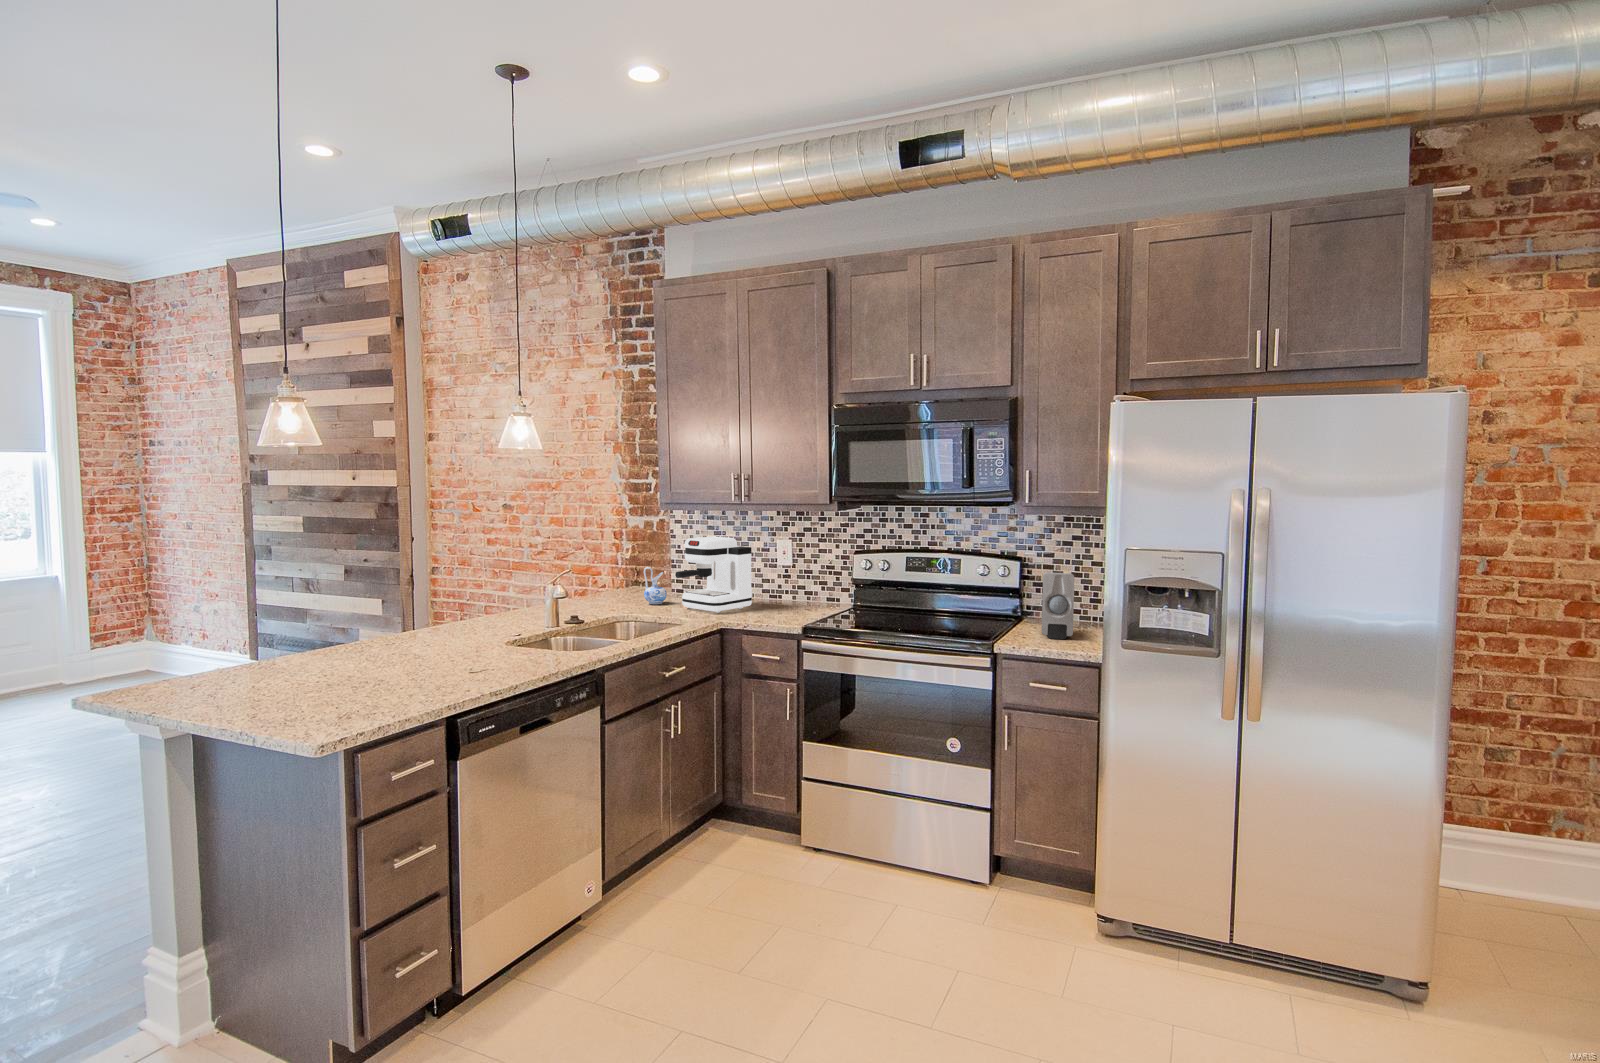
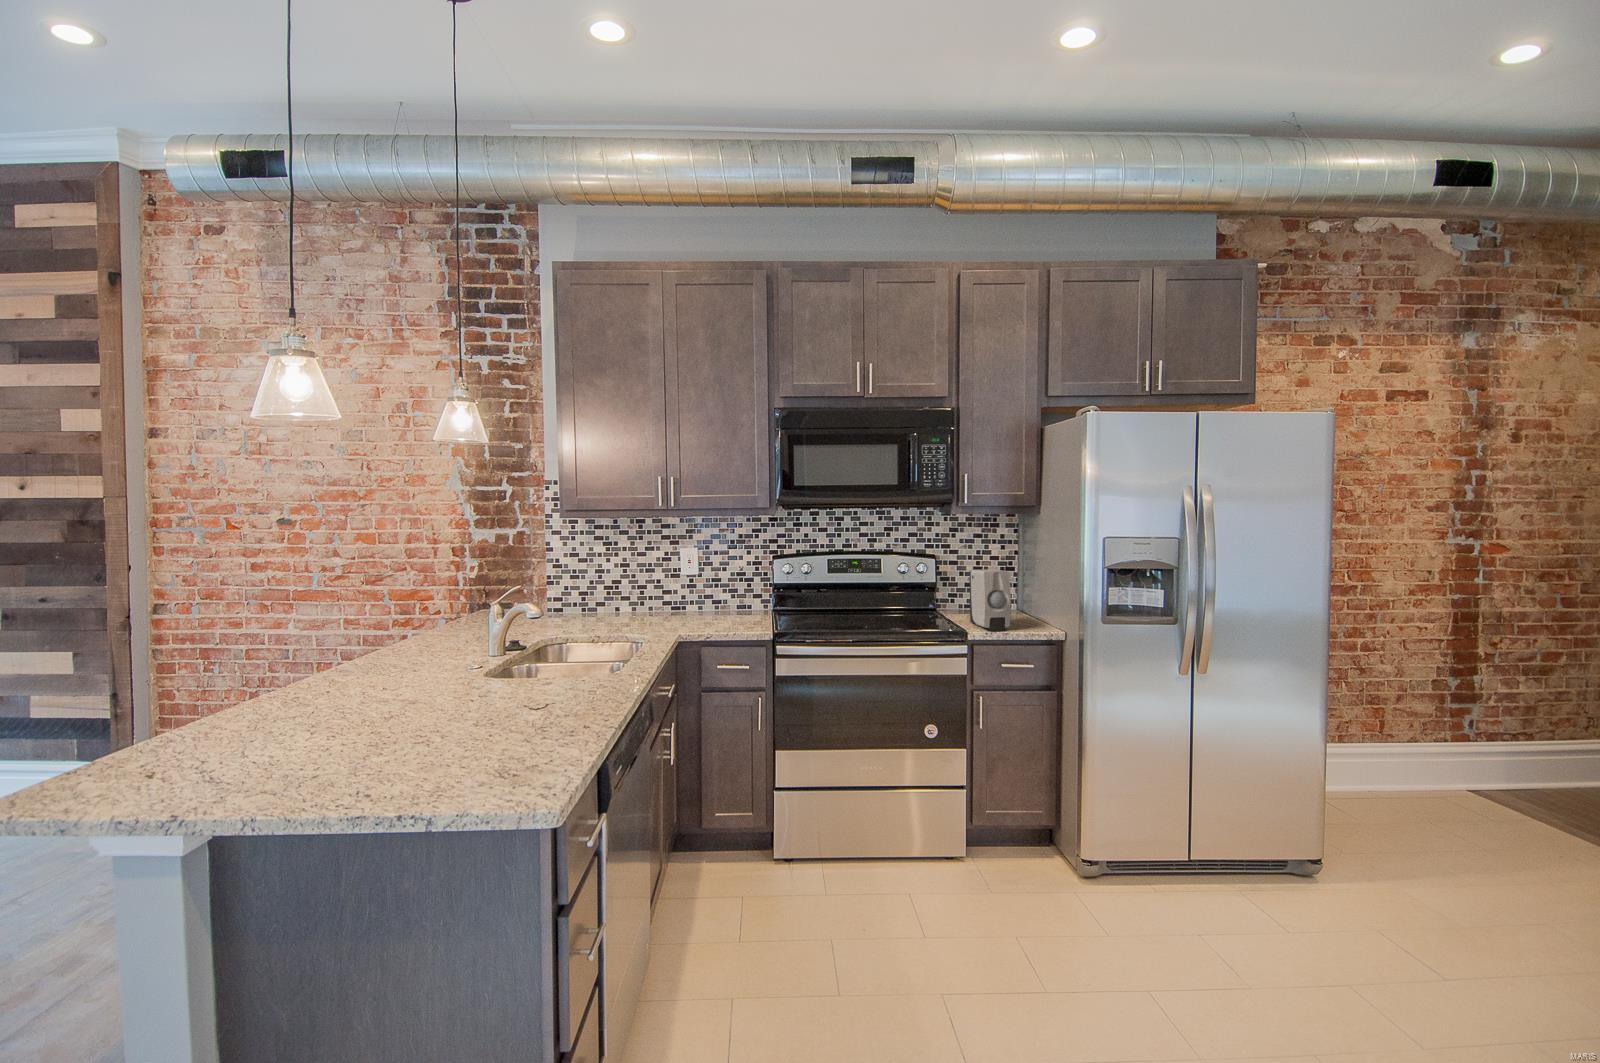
coffee maker: present [675,537,752,613] -> none [590,549,668,636]
ceramic pitcher: present [644,567,667,604] -> none [533,589,561,632]

